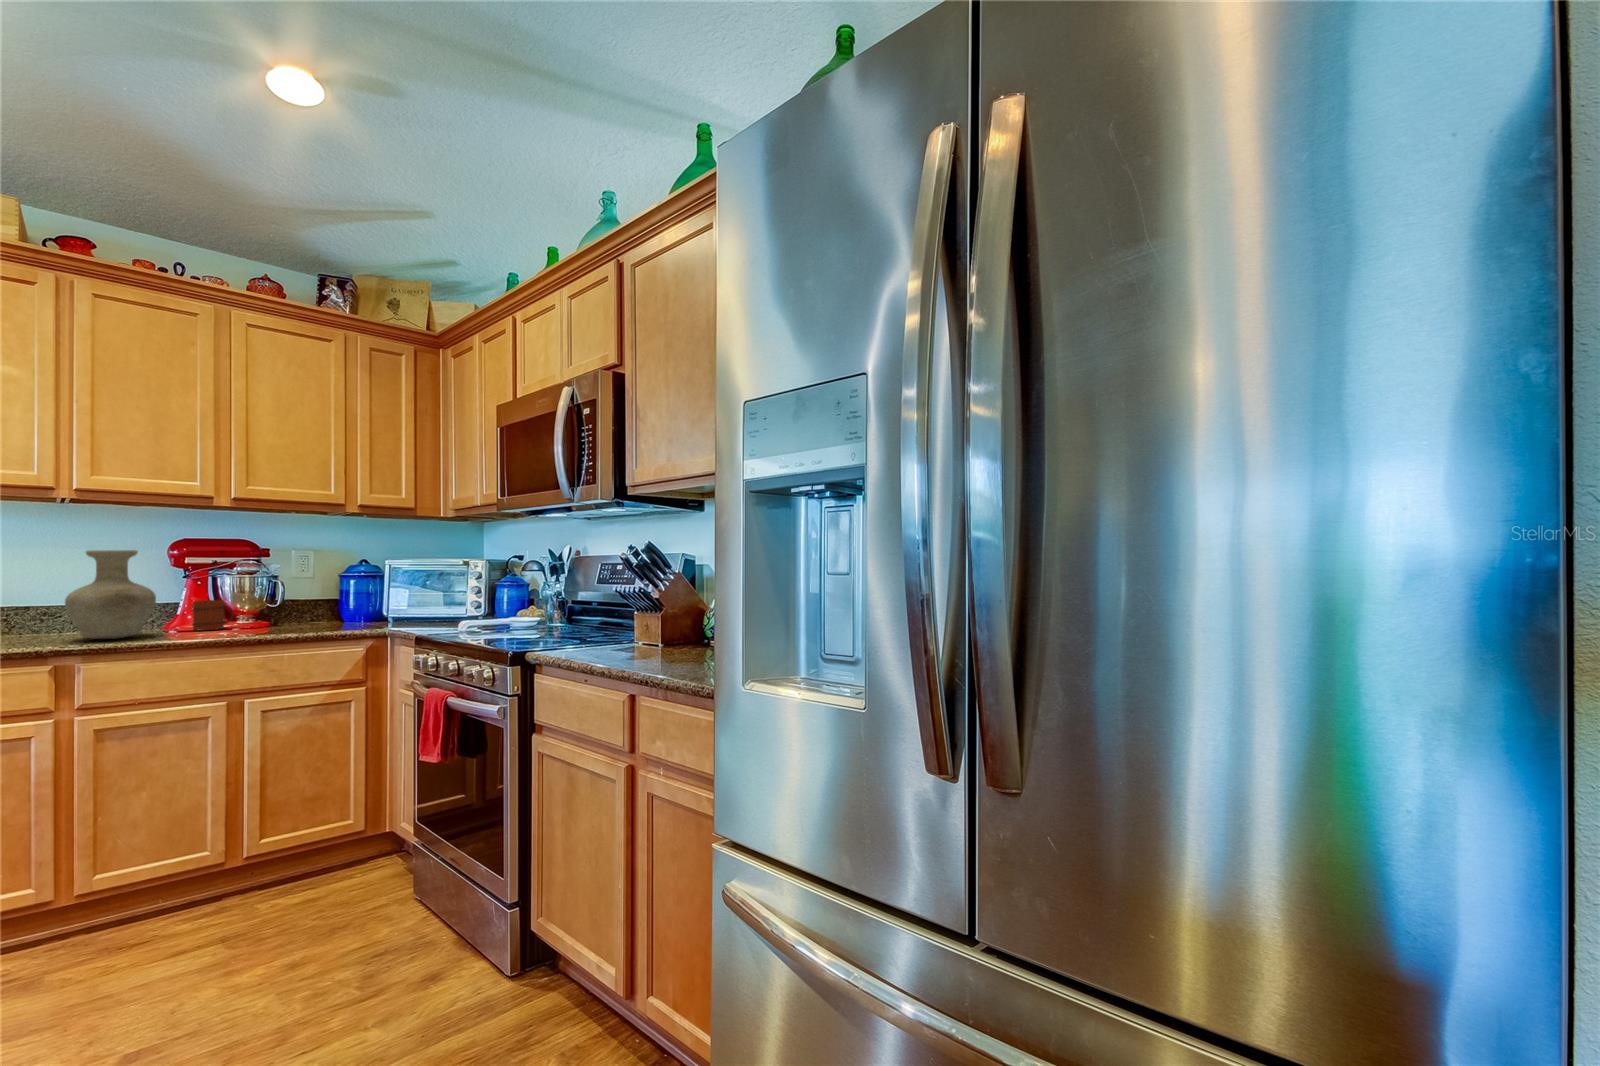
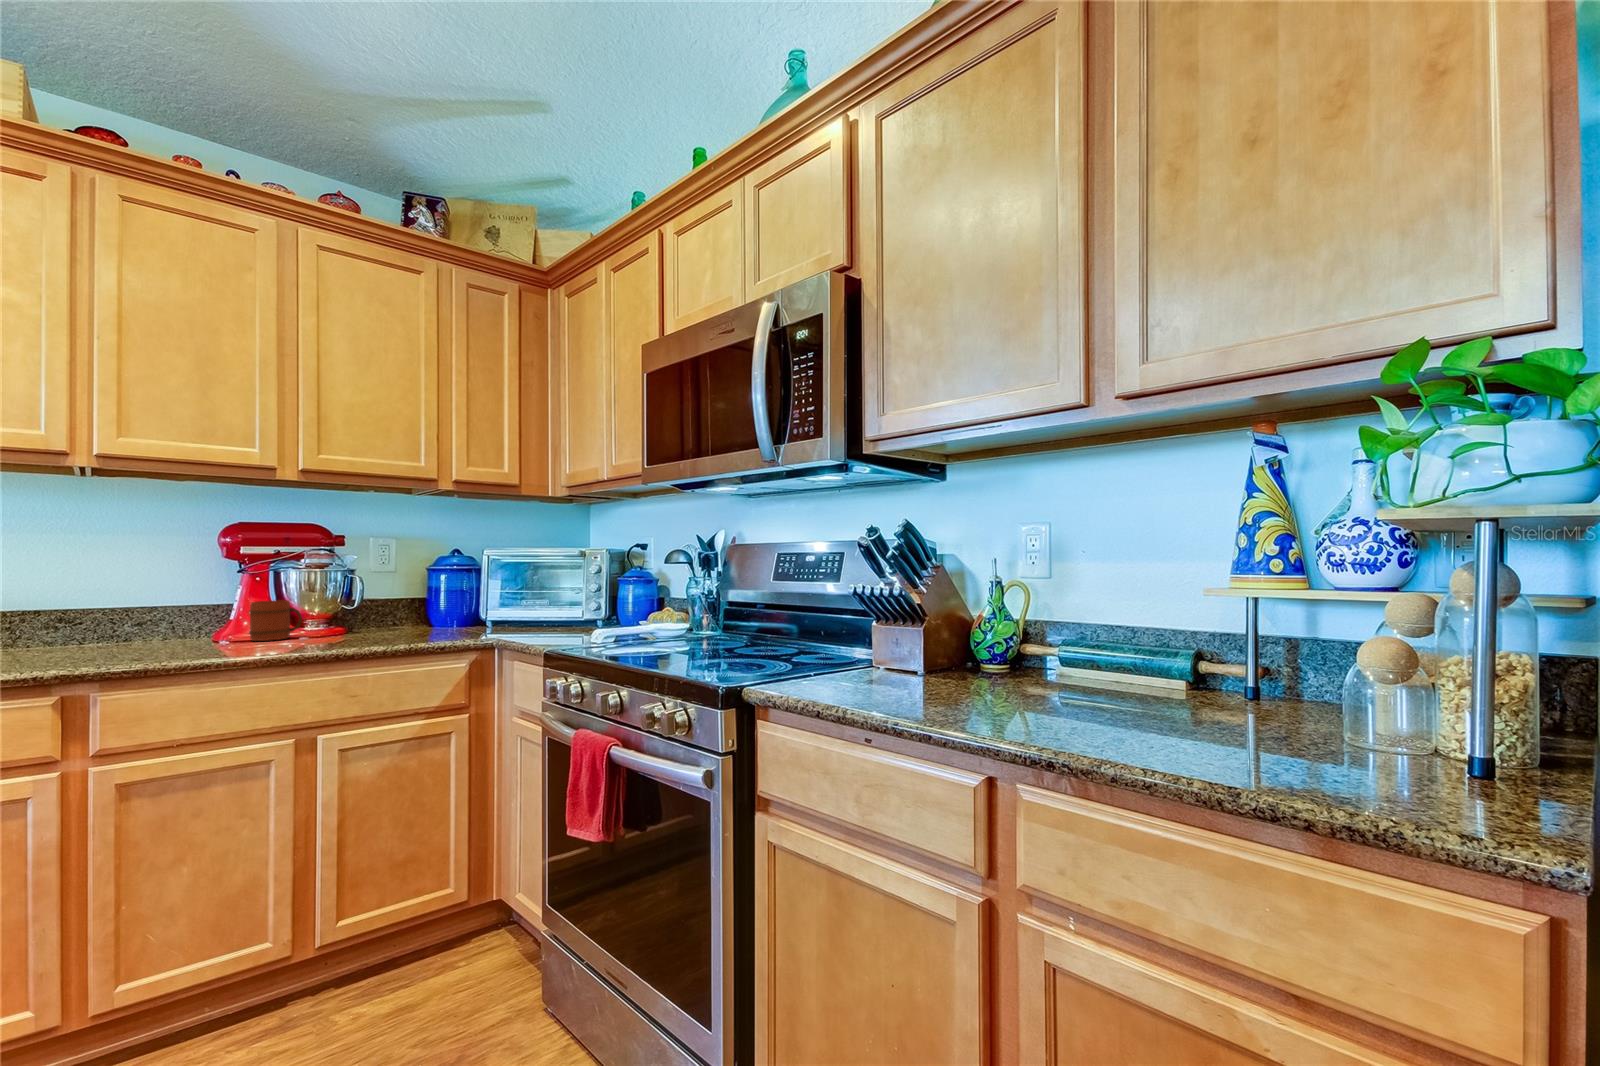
vase: present [65,550,156,639] -> none [79,534,202,655]

